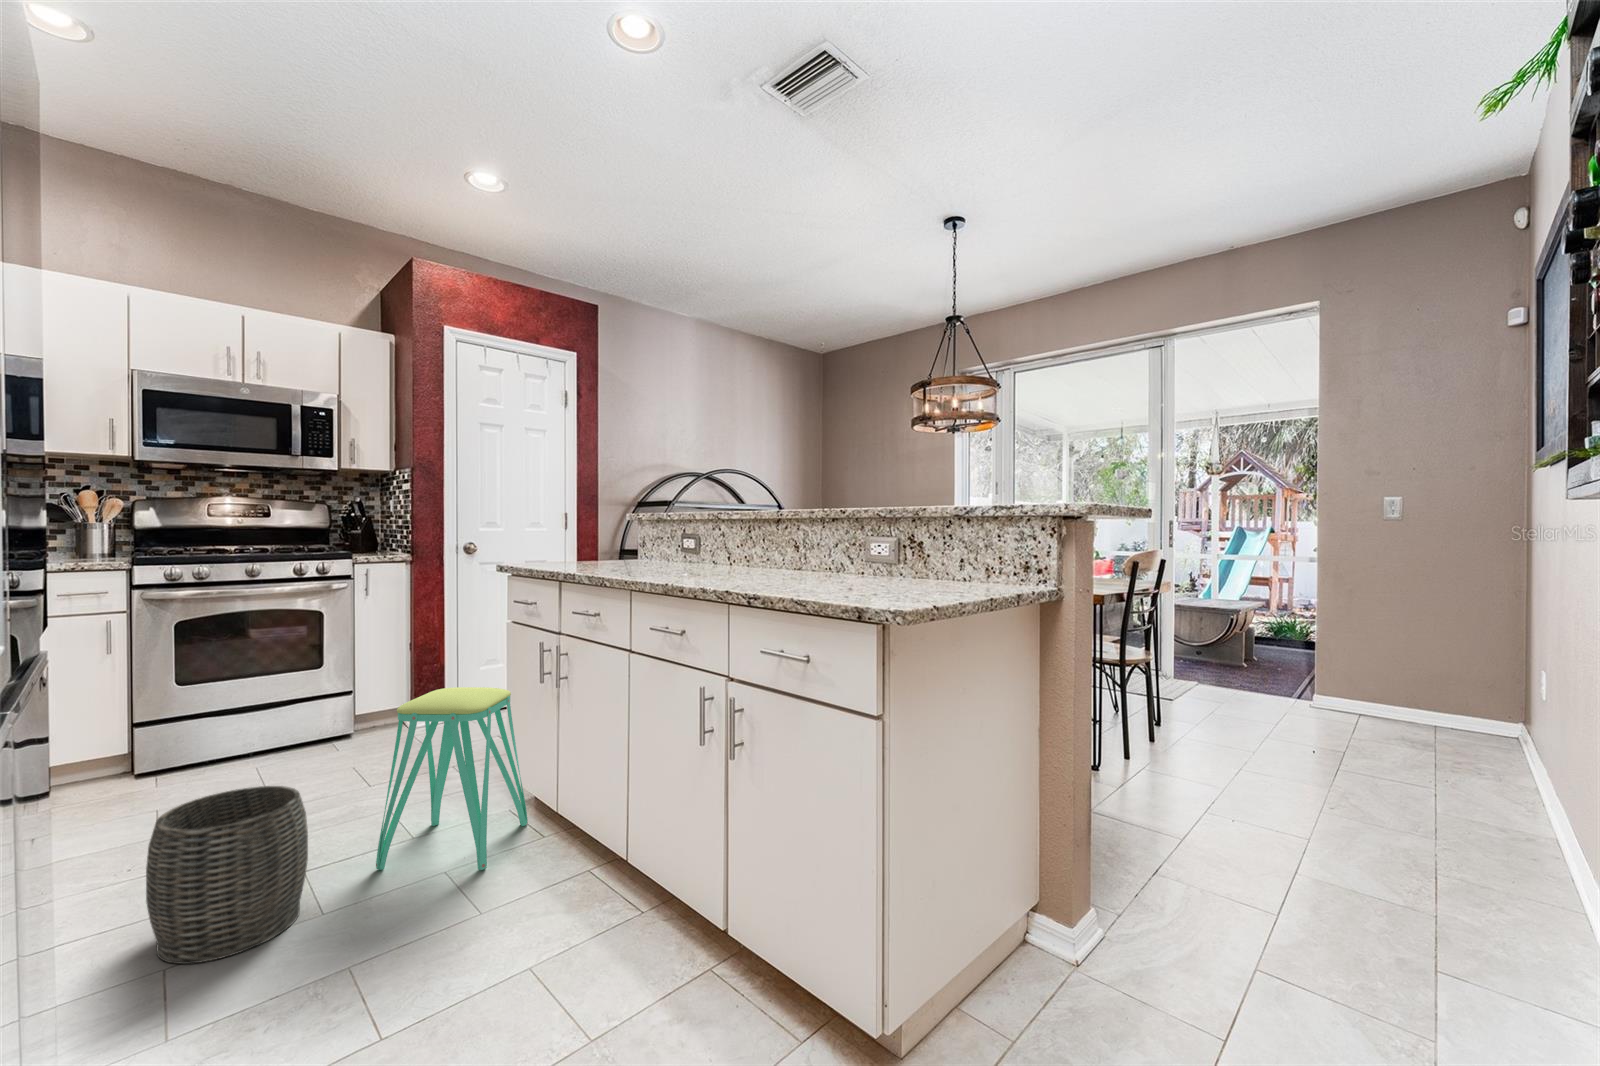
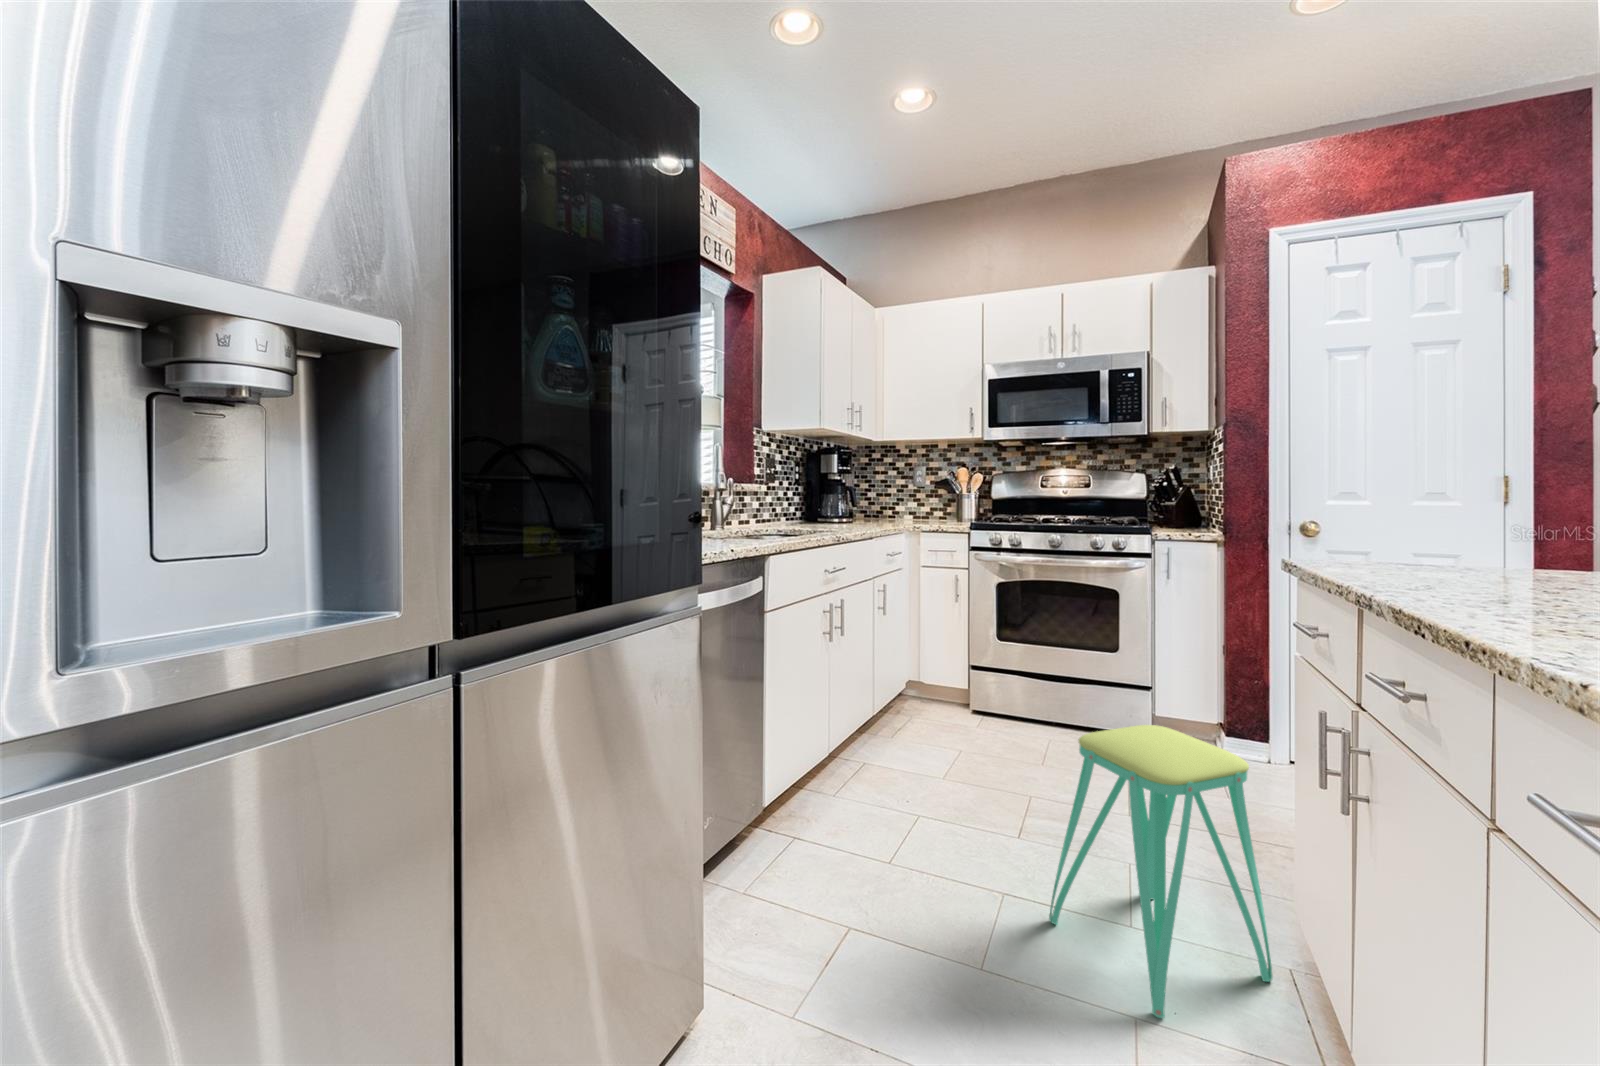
woven basket: present [146,786,308,964] -> none [846,762,971,939]

